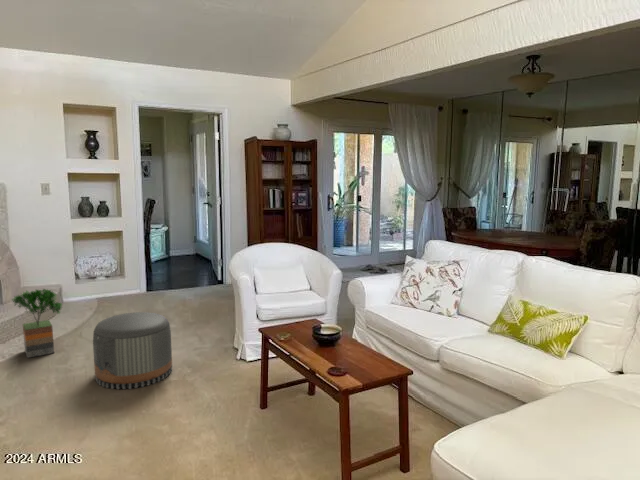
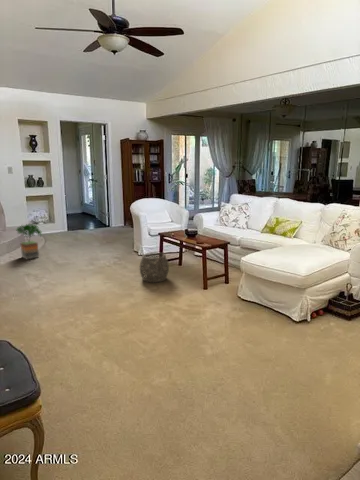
pouf: present [93,312,172,389] -> none [68,233,107,268]
woven basket: none [211,371,278,448] -> present [139,252,169,283]

